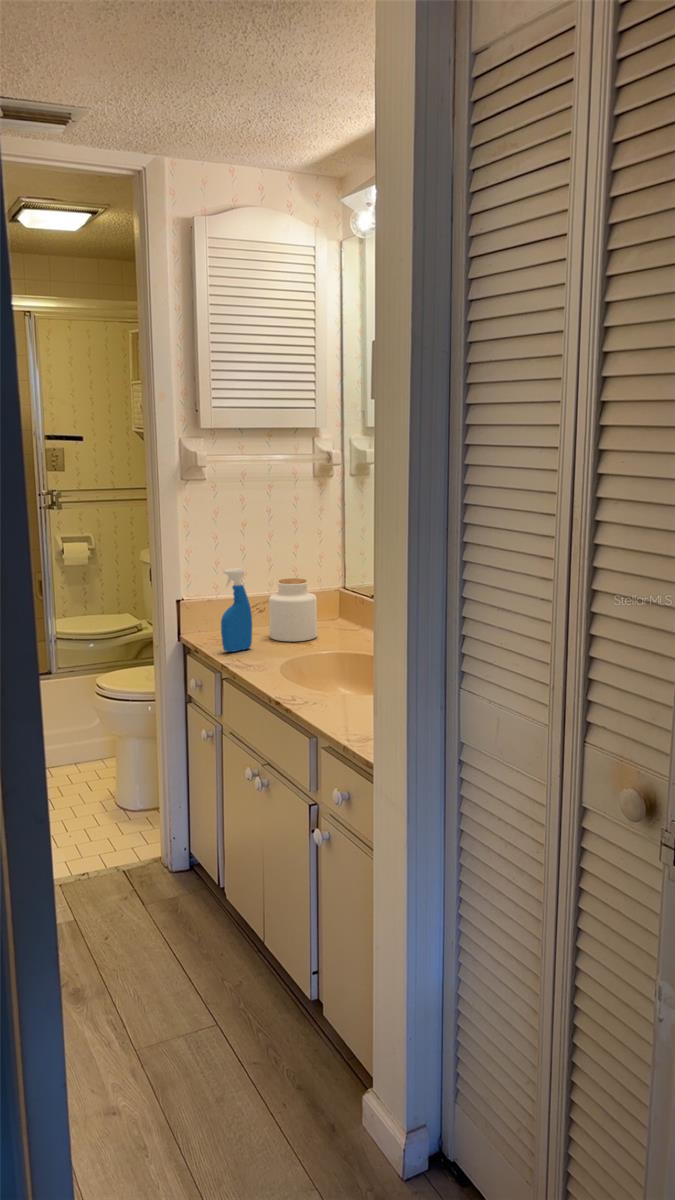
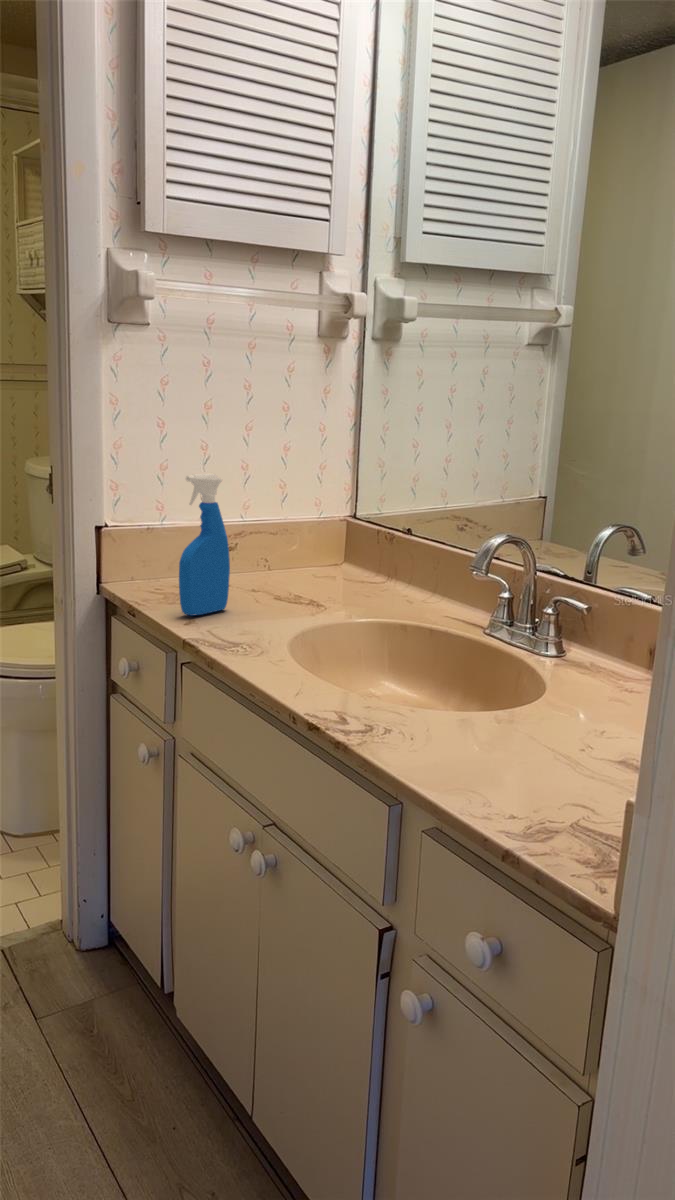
jar: present [269,578,317,642] -> none [250,496,329,598]

